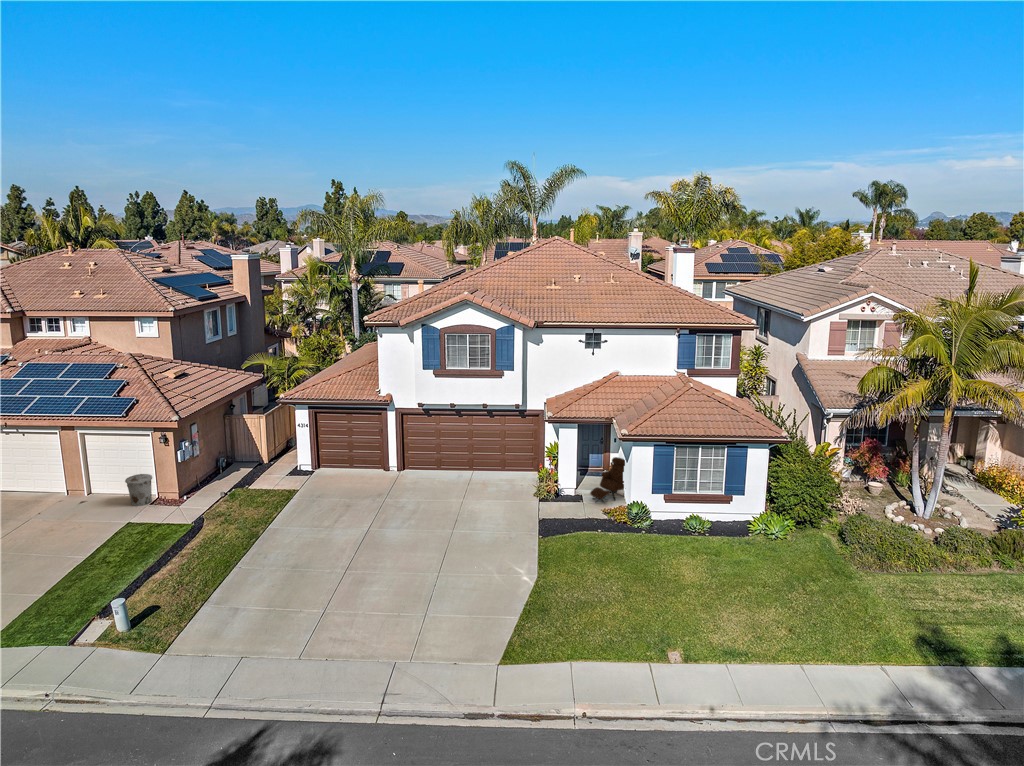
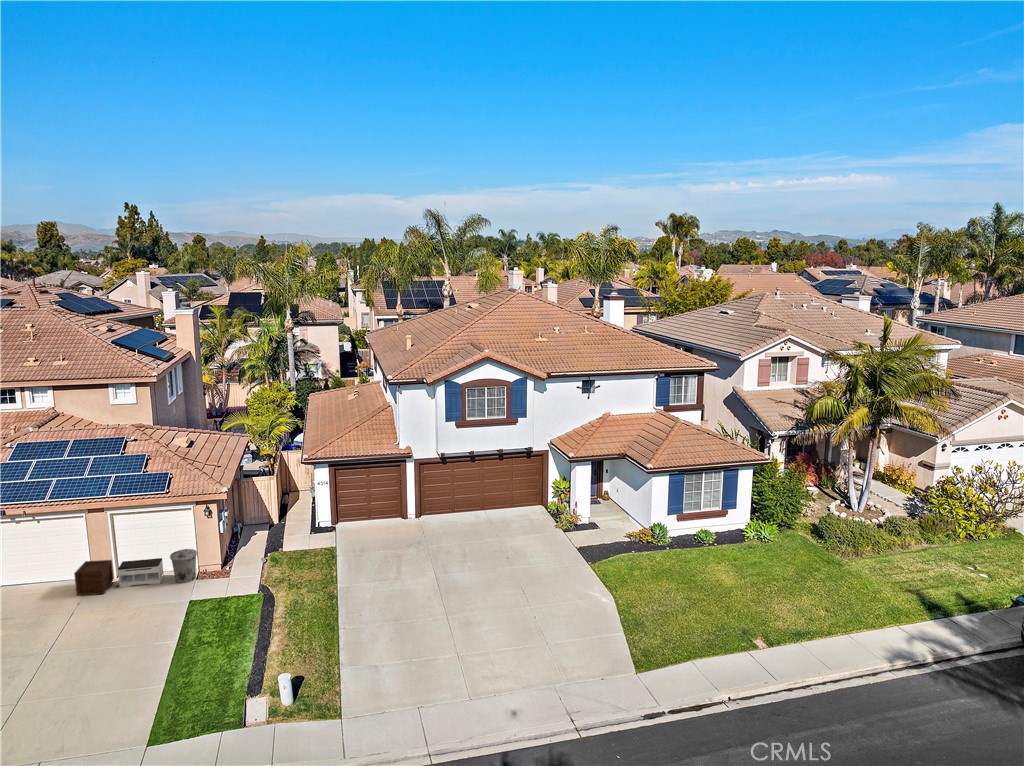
lounge chair: present [590,457,625,502] -> none [607,487,637,529]
wooden crate: none [41,475,83,507] -> present [74,560,114,595]
bench: none [81,479,126,504] -> present [118,558,164,587]

